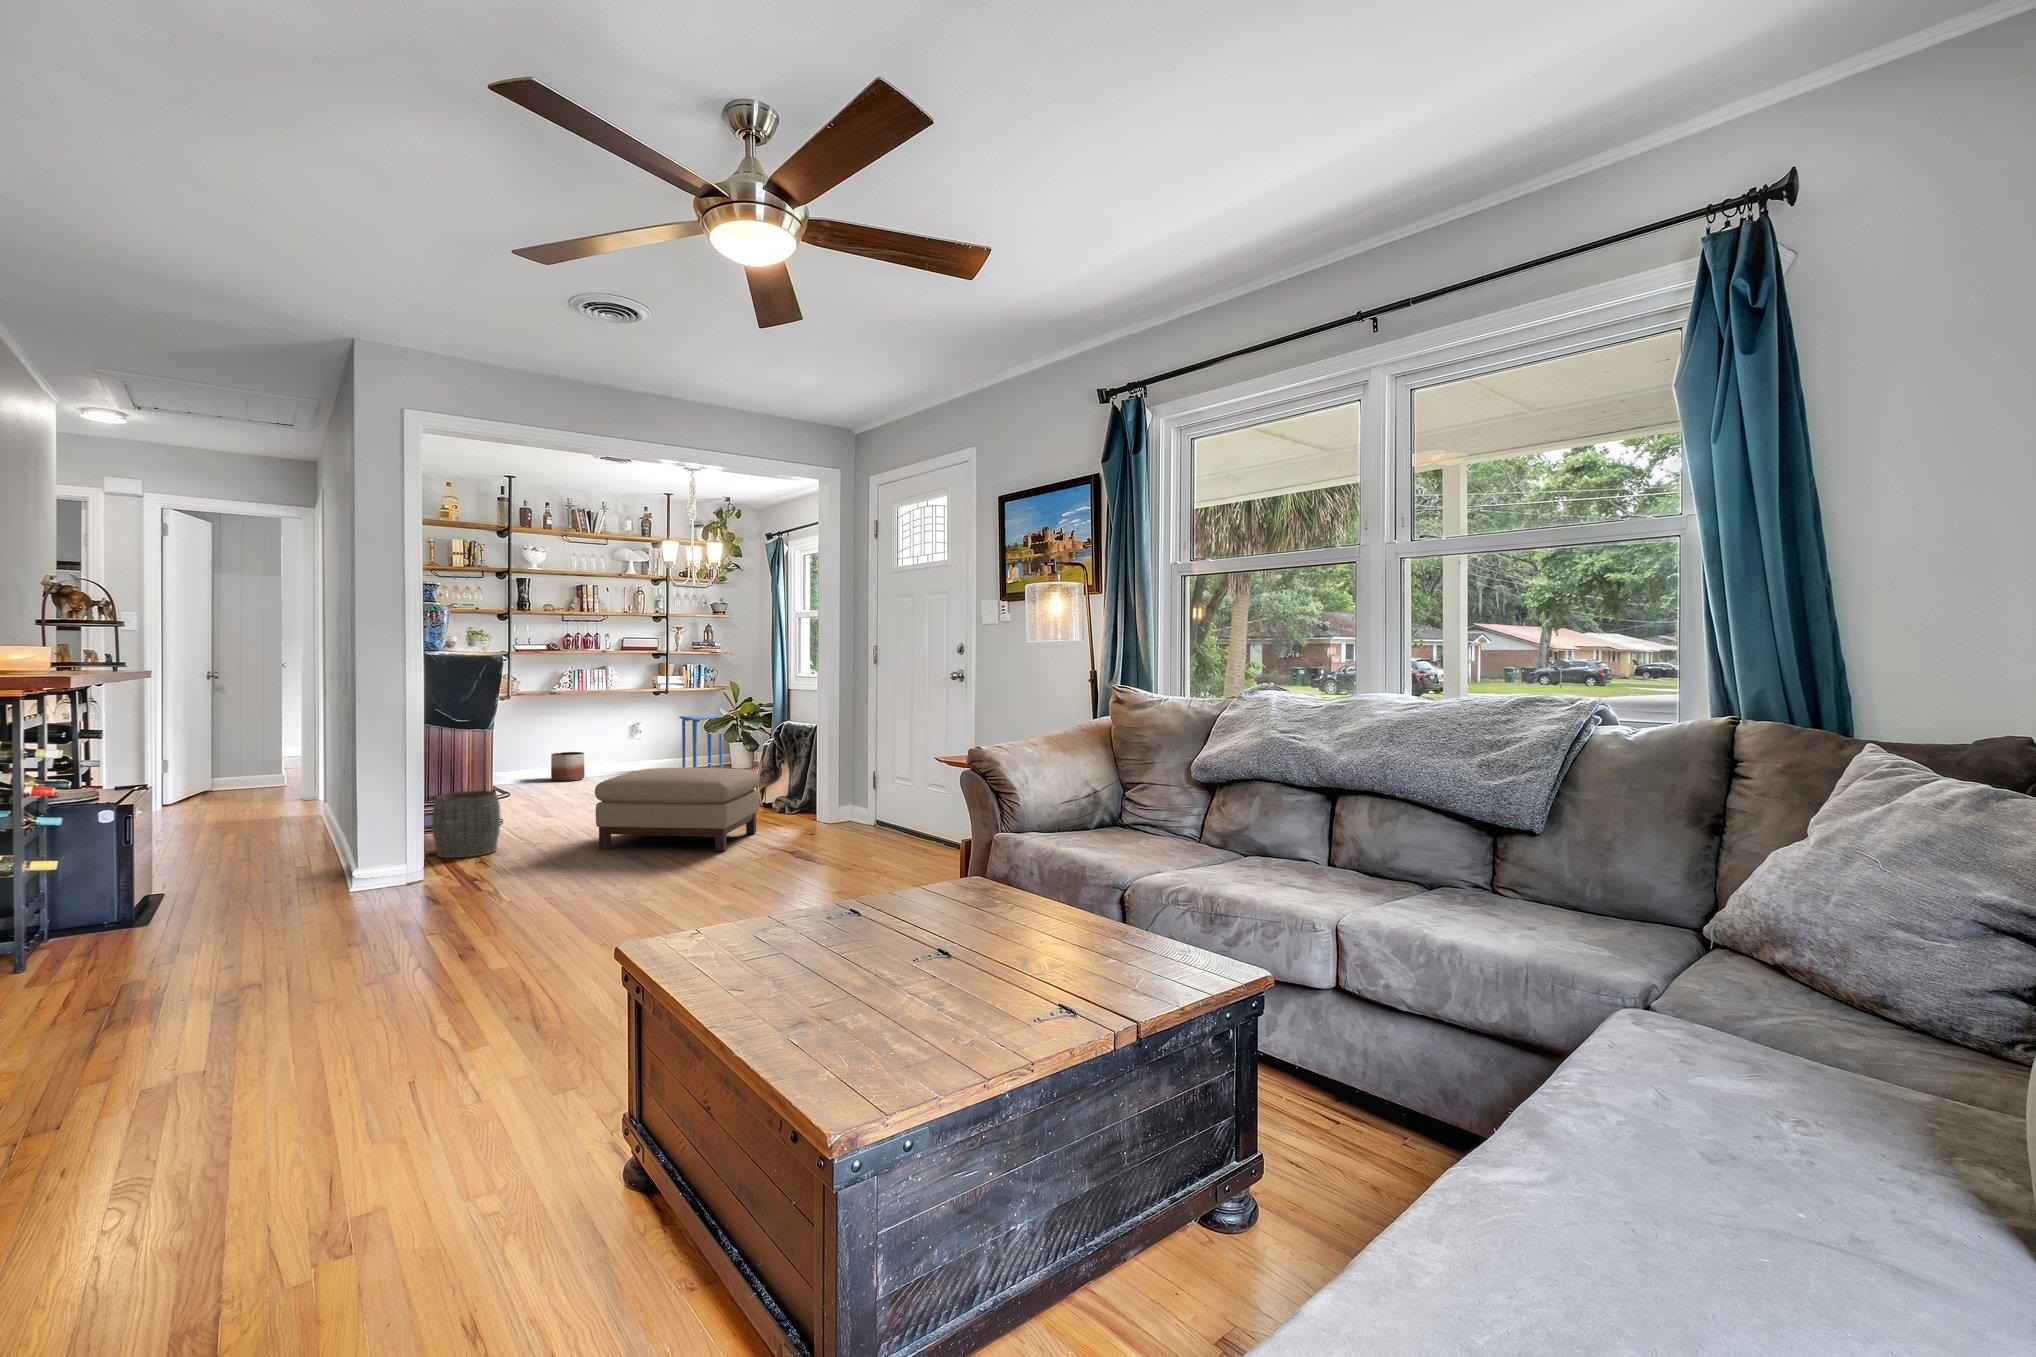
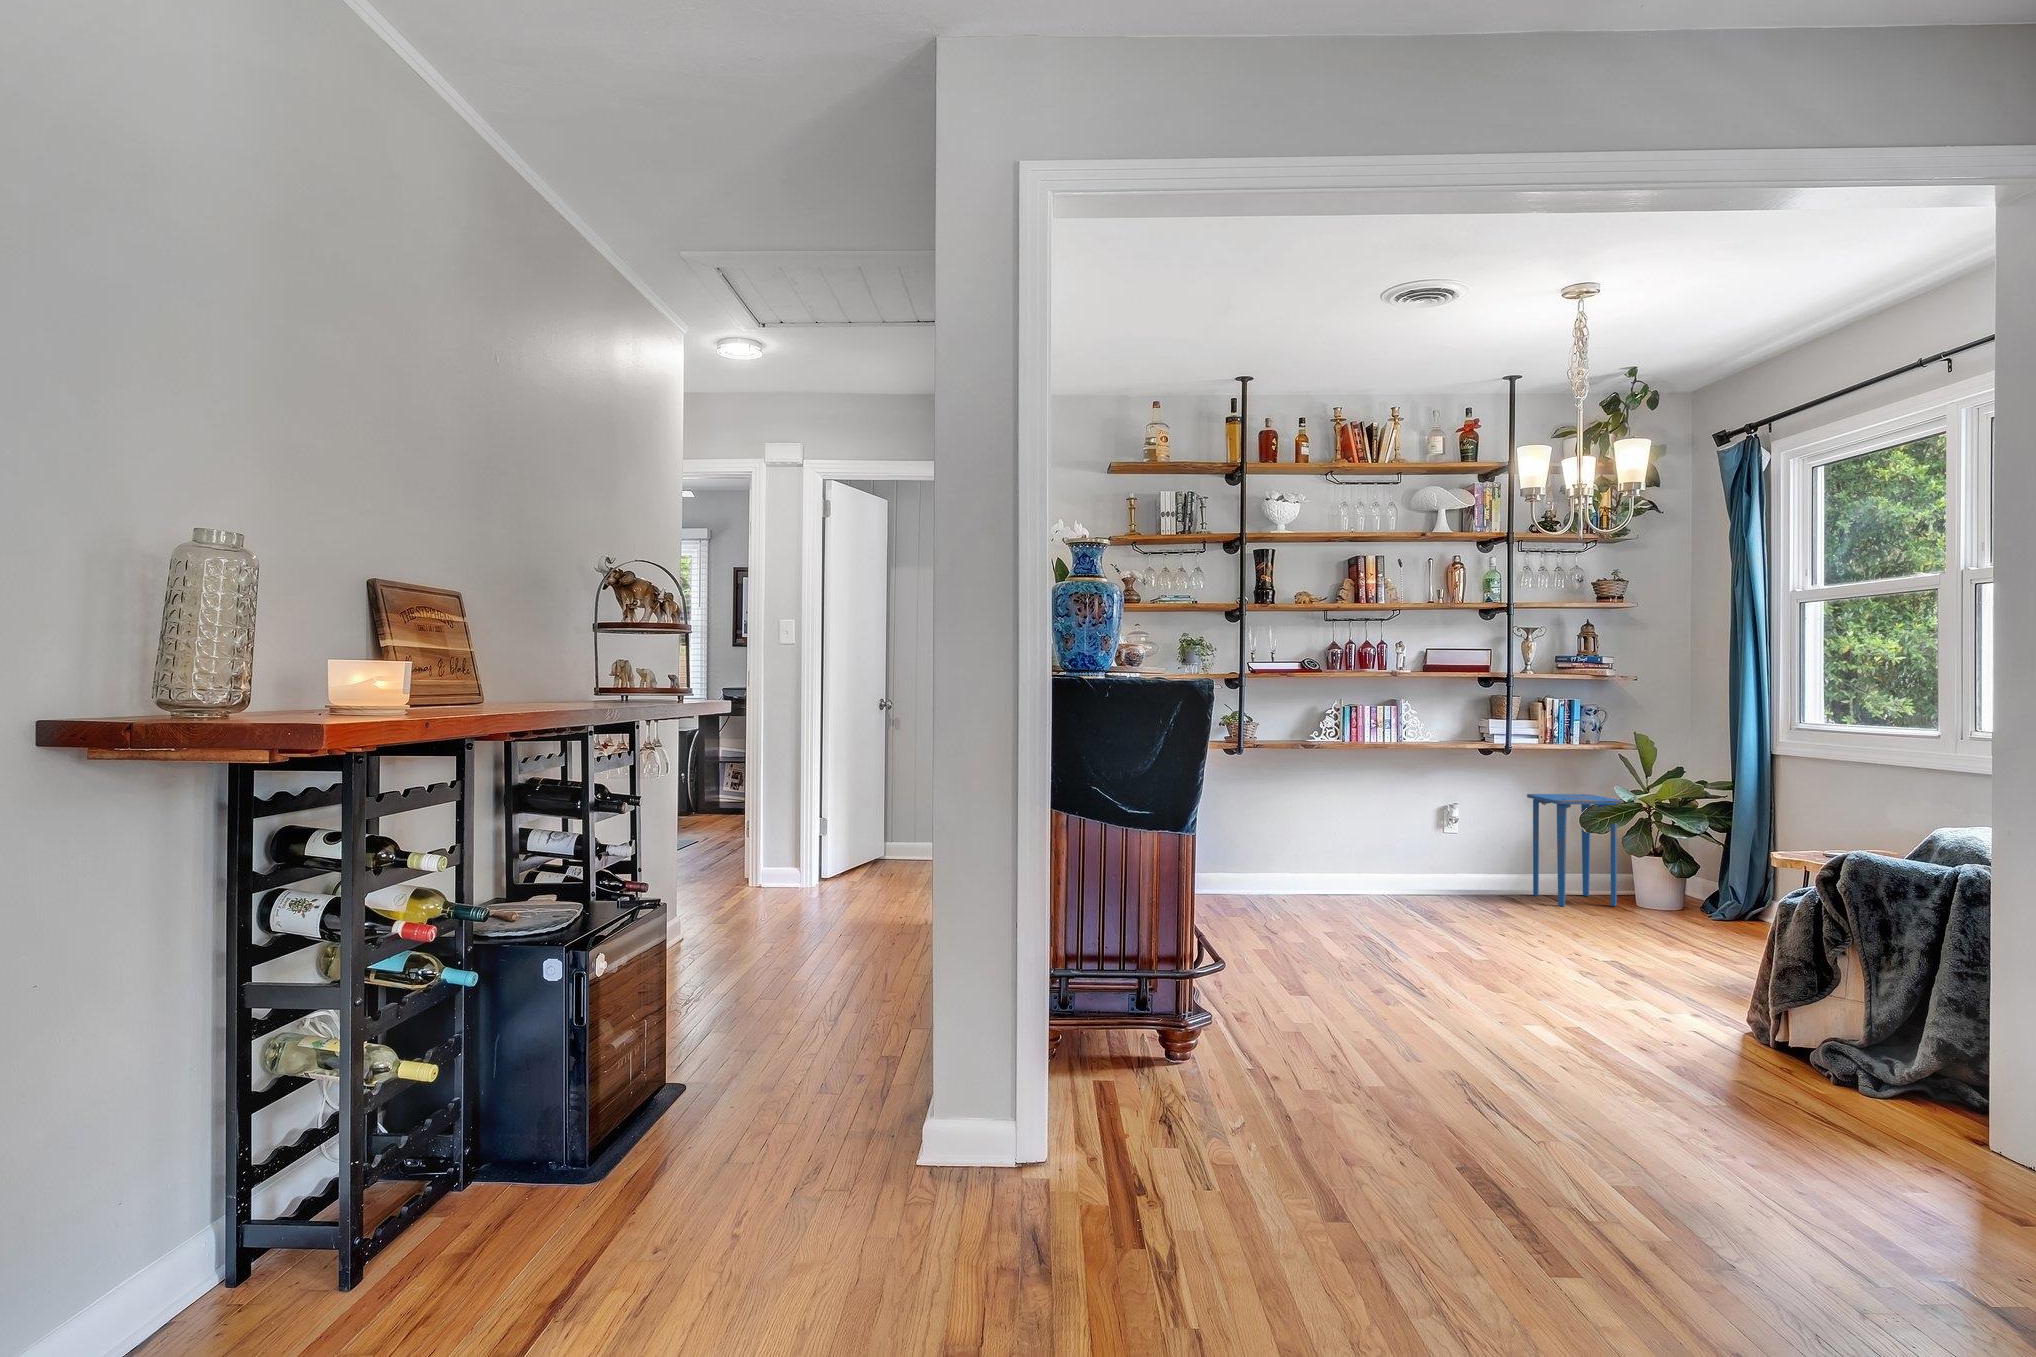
planter: present [551,752,585,781] -> none [1305,847,1360,900]
ottoman: present [595,767,760,851] -> none [1410,949,1887,1297]
woven basket: present [432,791,500,858] -> none [1068,959,1197,1125]

